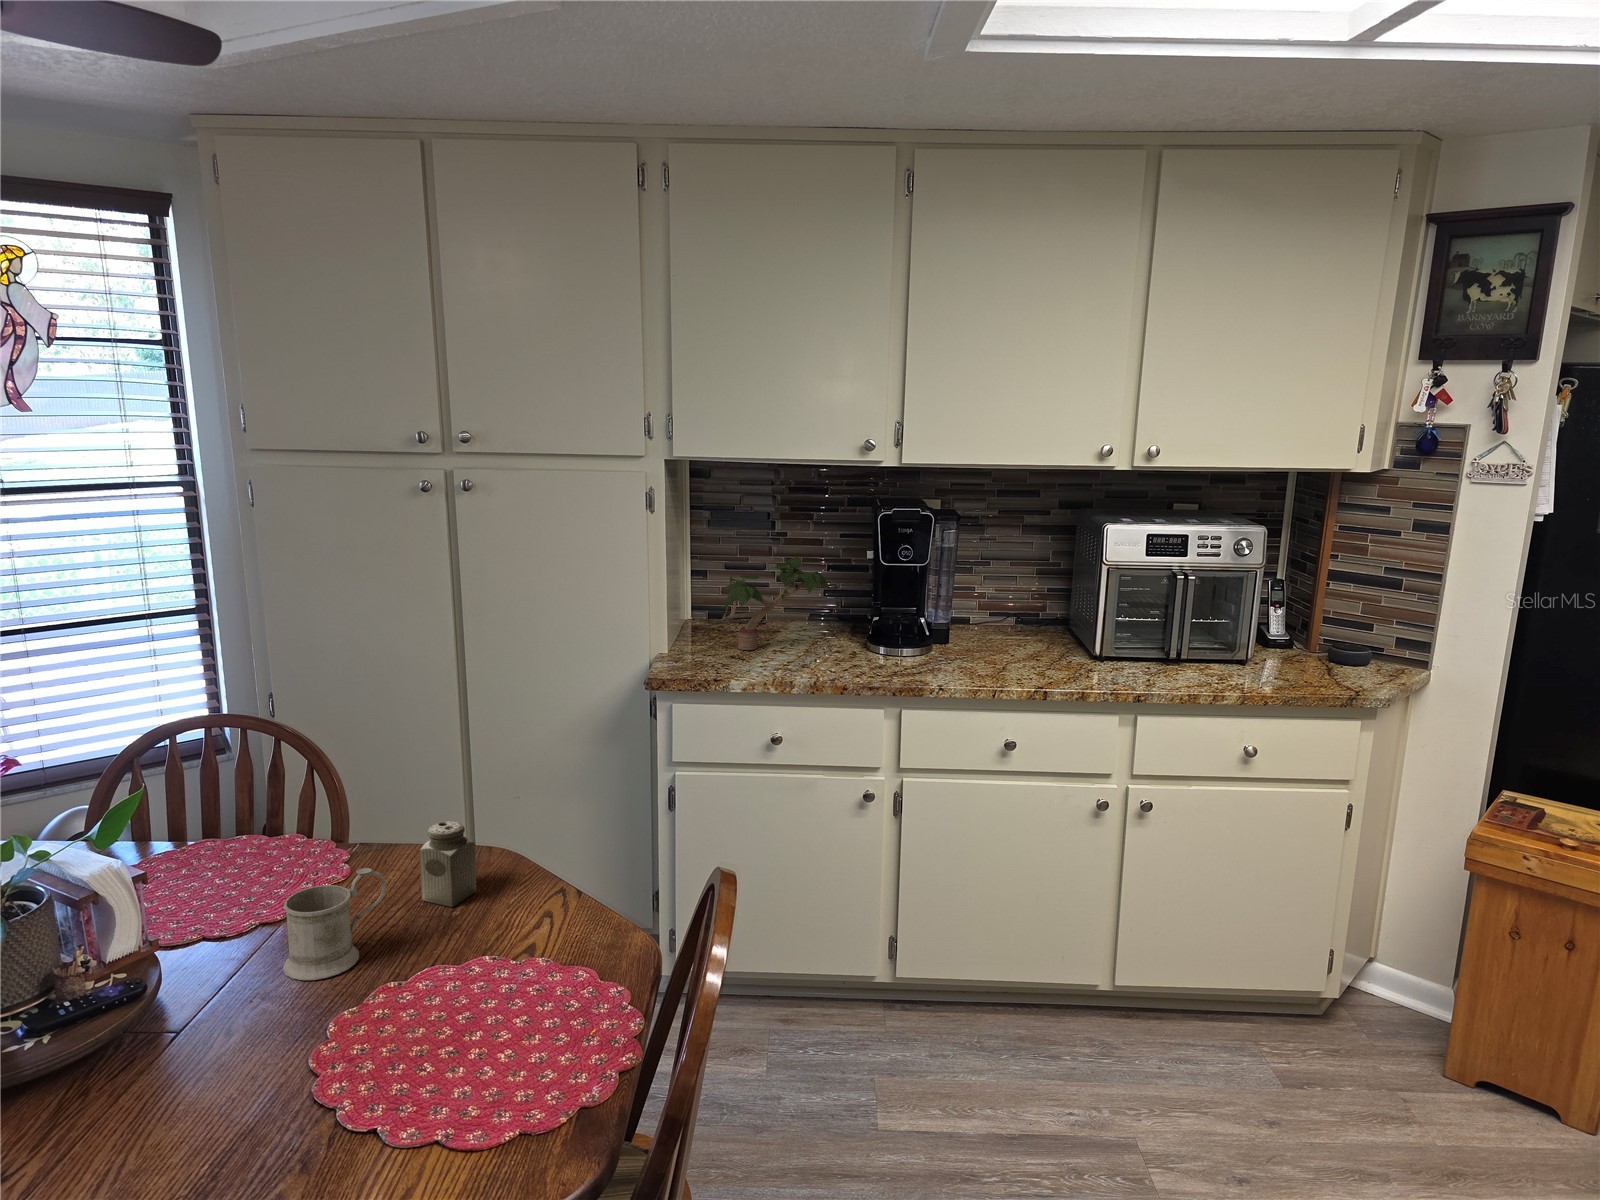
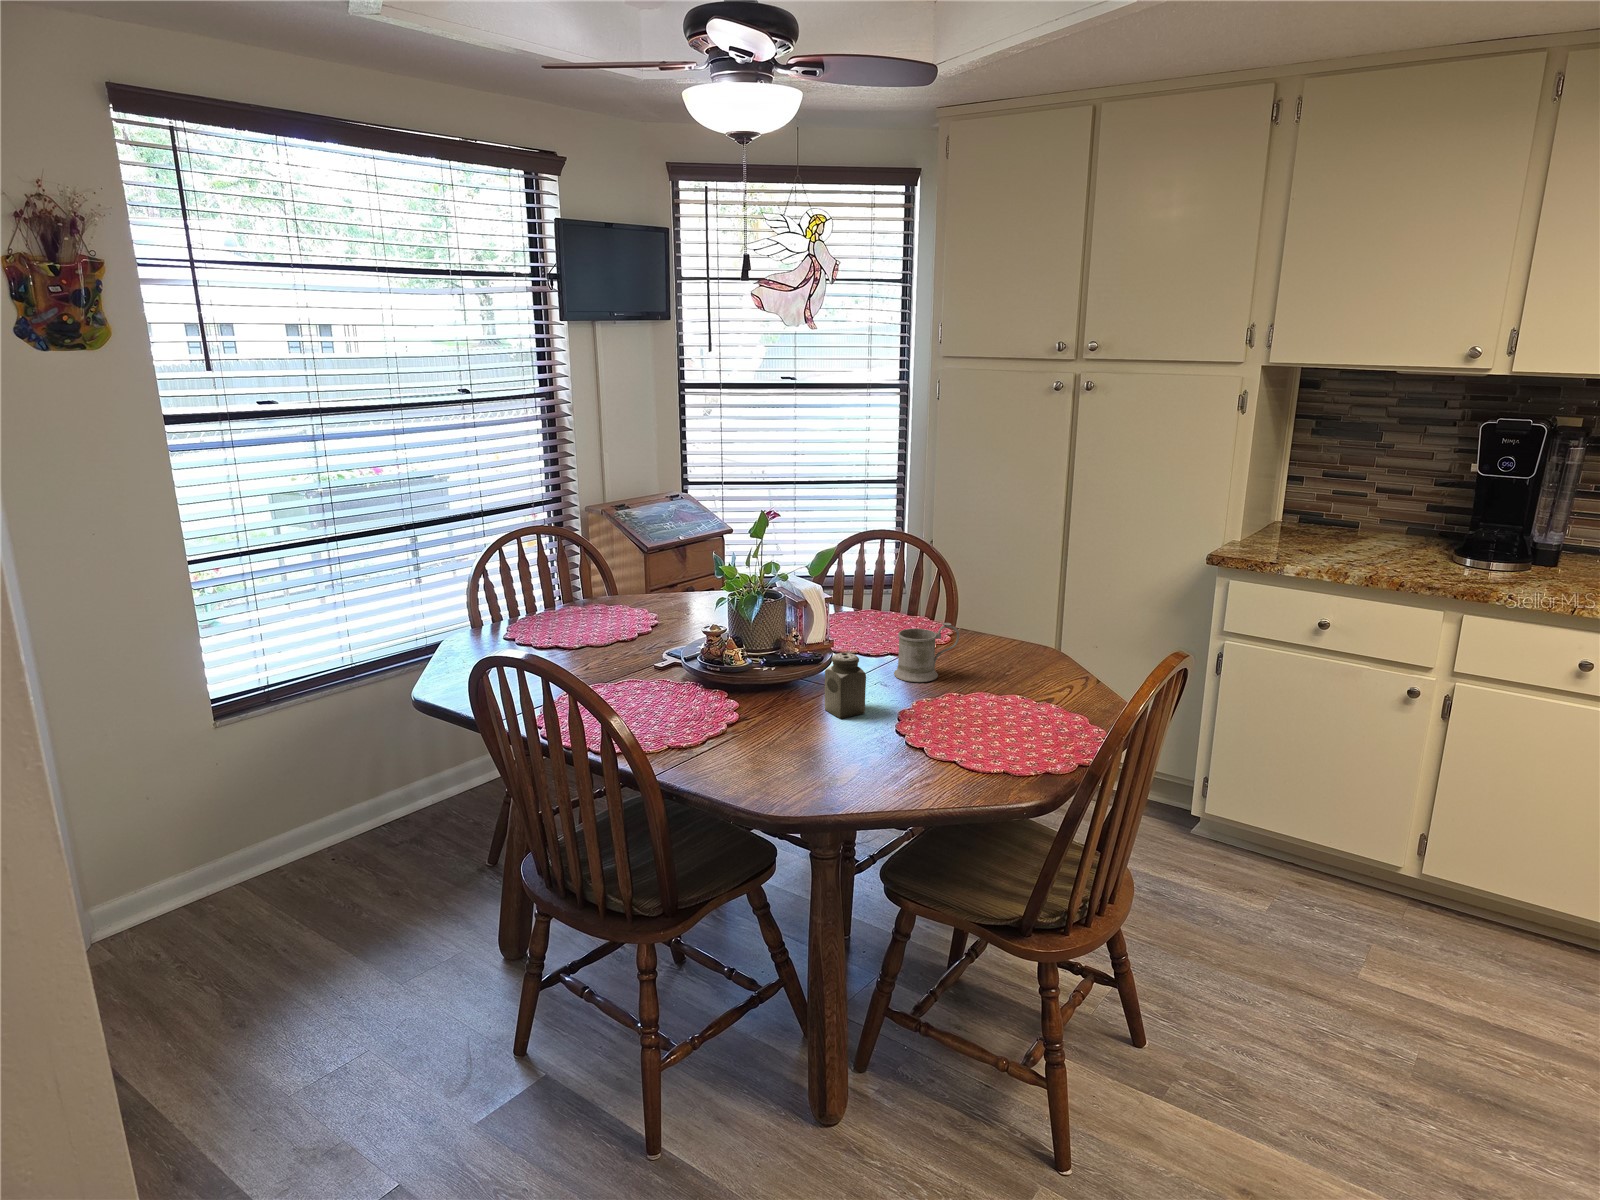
potted plant: present [723,556,831,650] -> none [1292,459,1433,547]
salt shaker: present [419,821,476,907] -> present [824,653,866,718]

